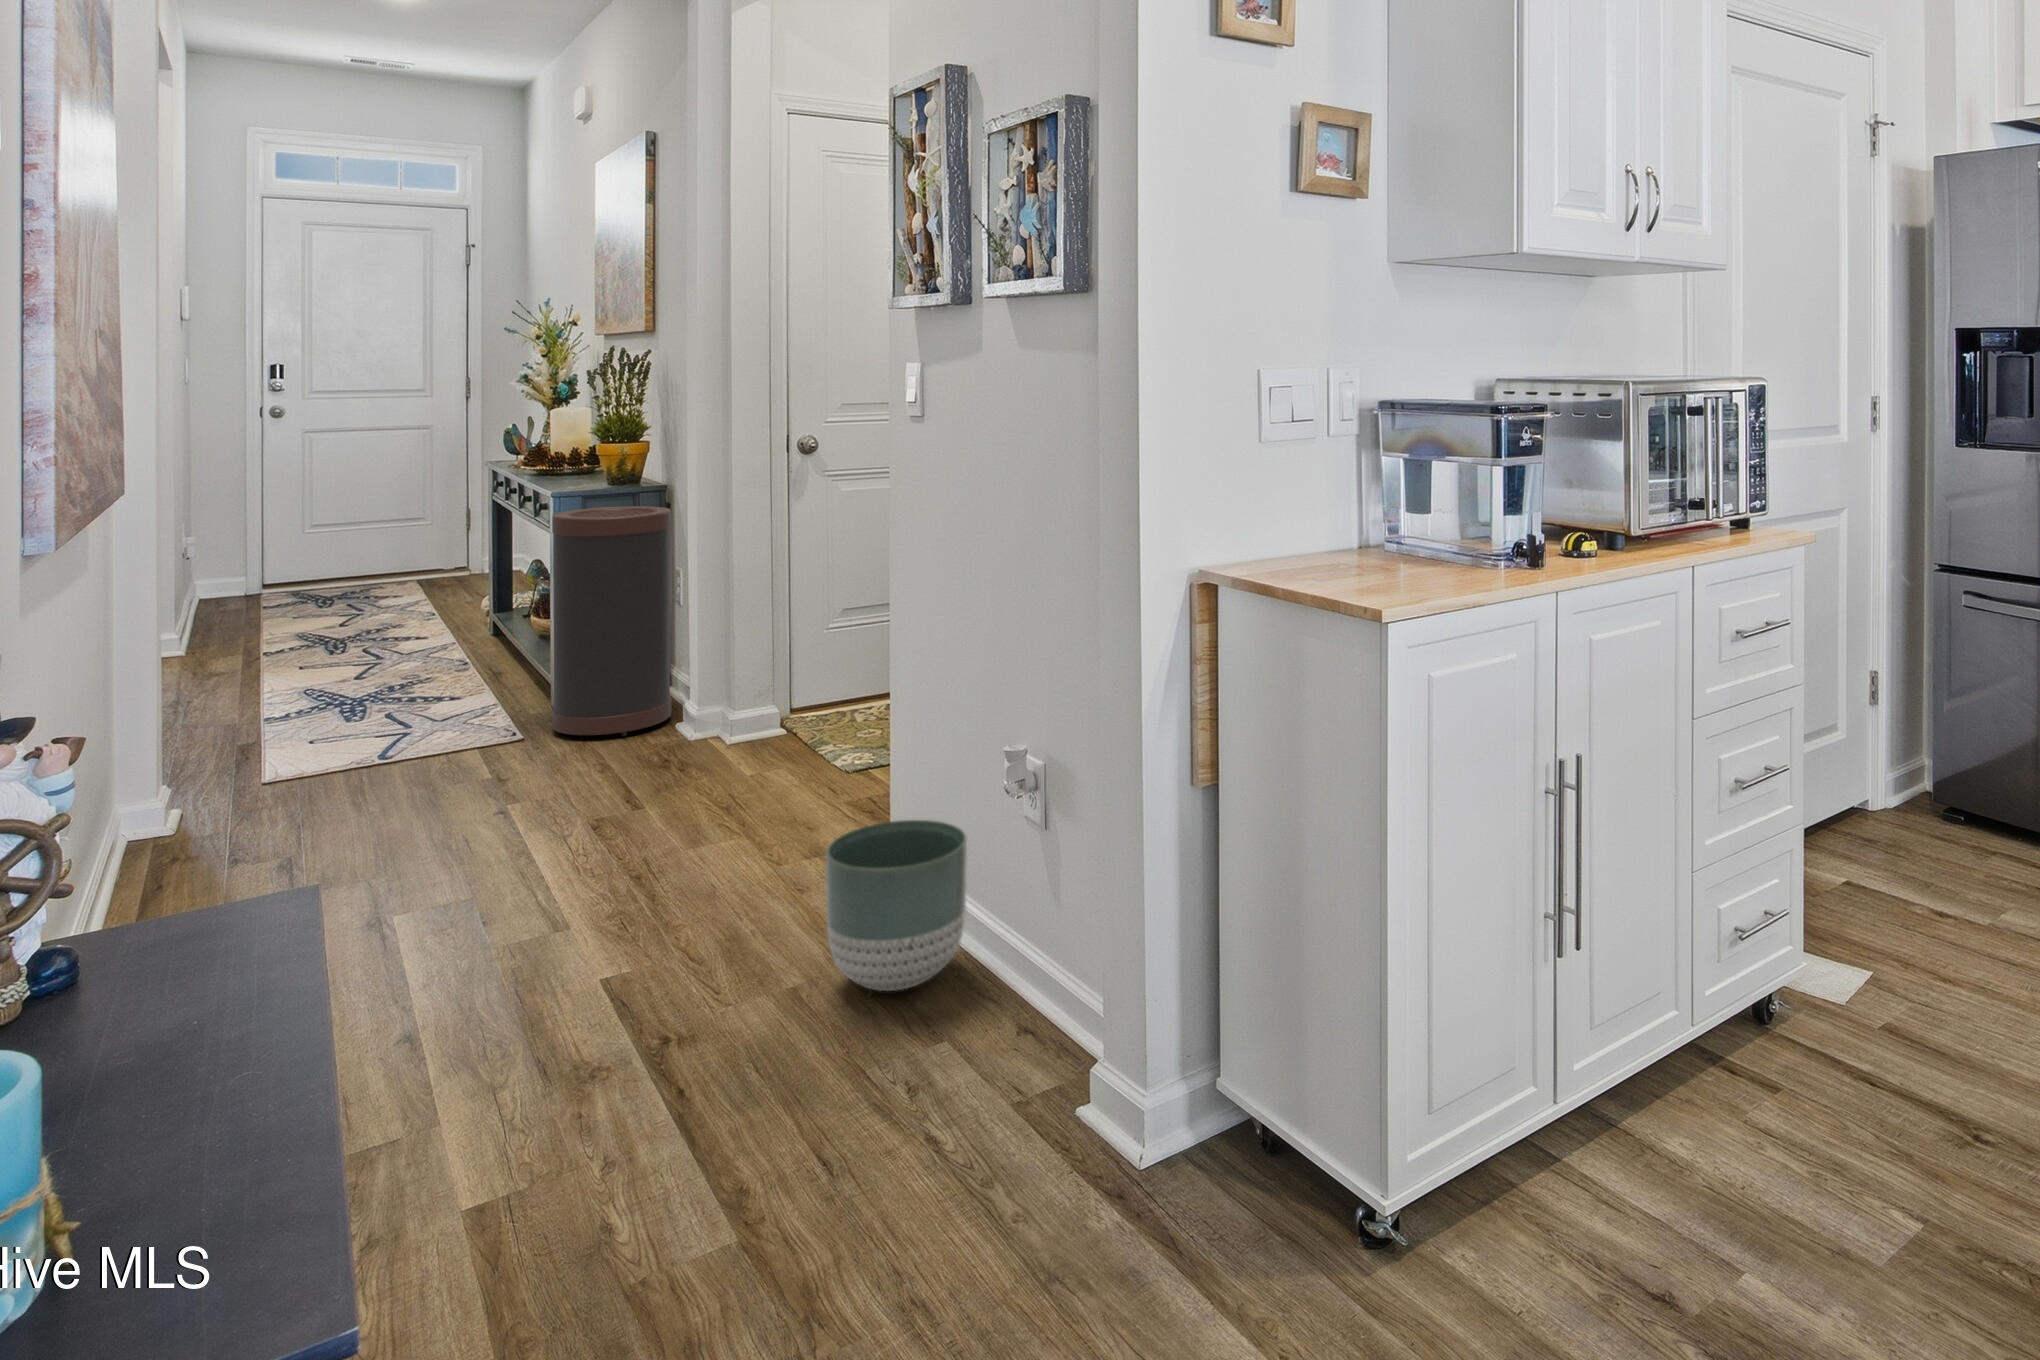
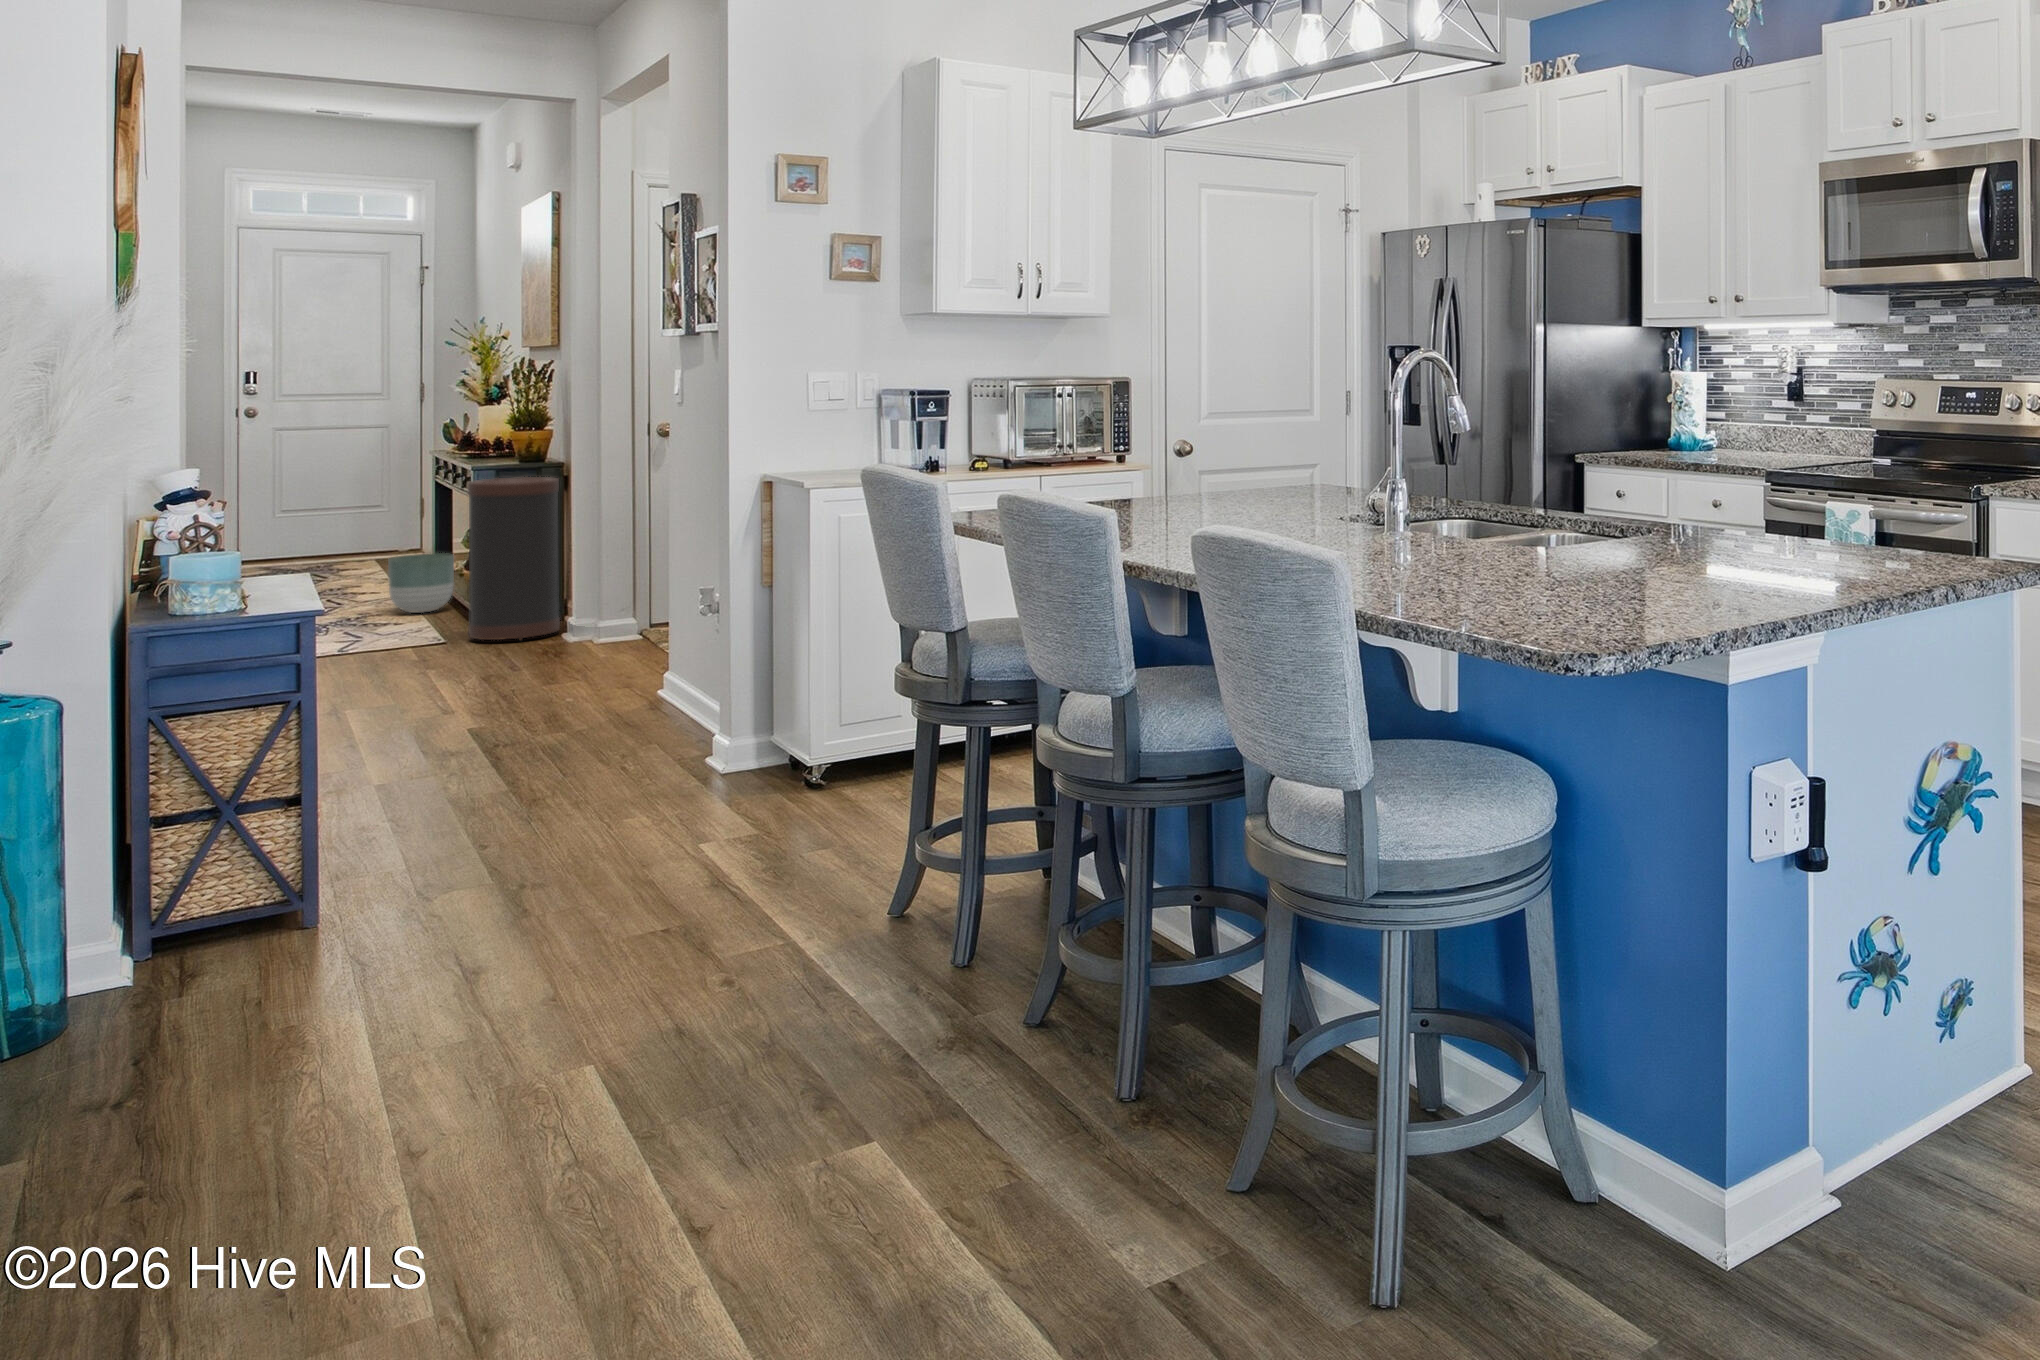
planter: present [826,820,967,991] -> present [388,553,454,613]

